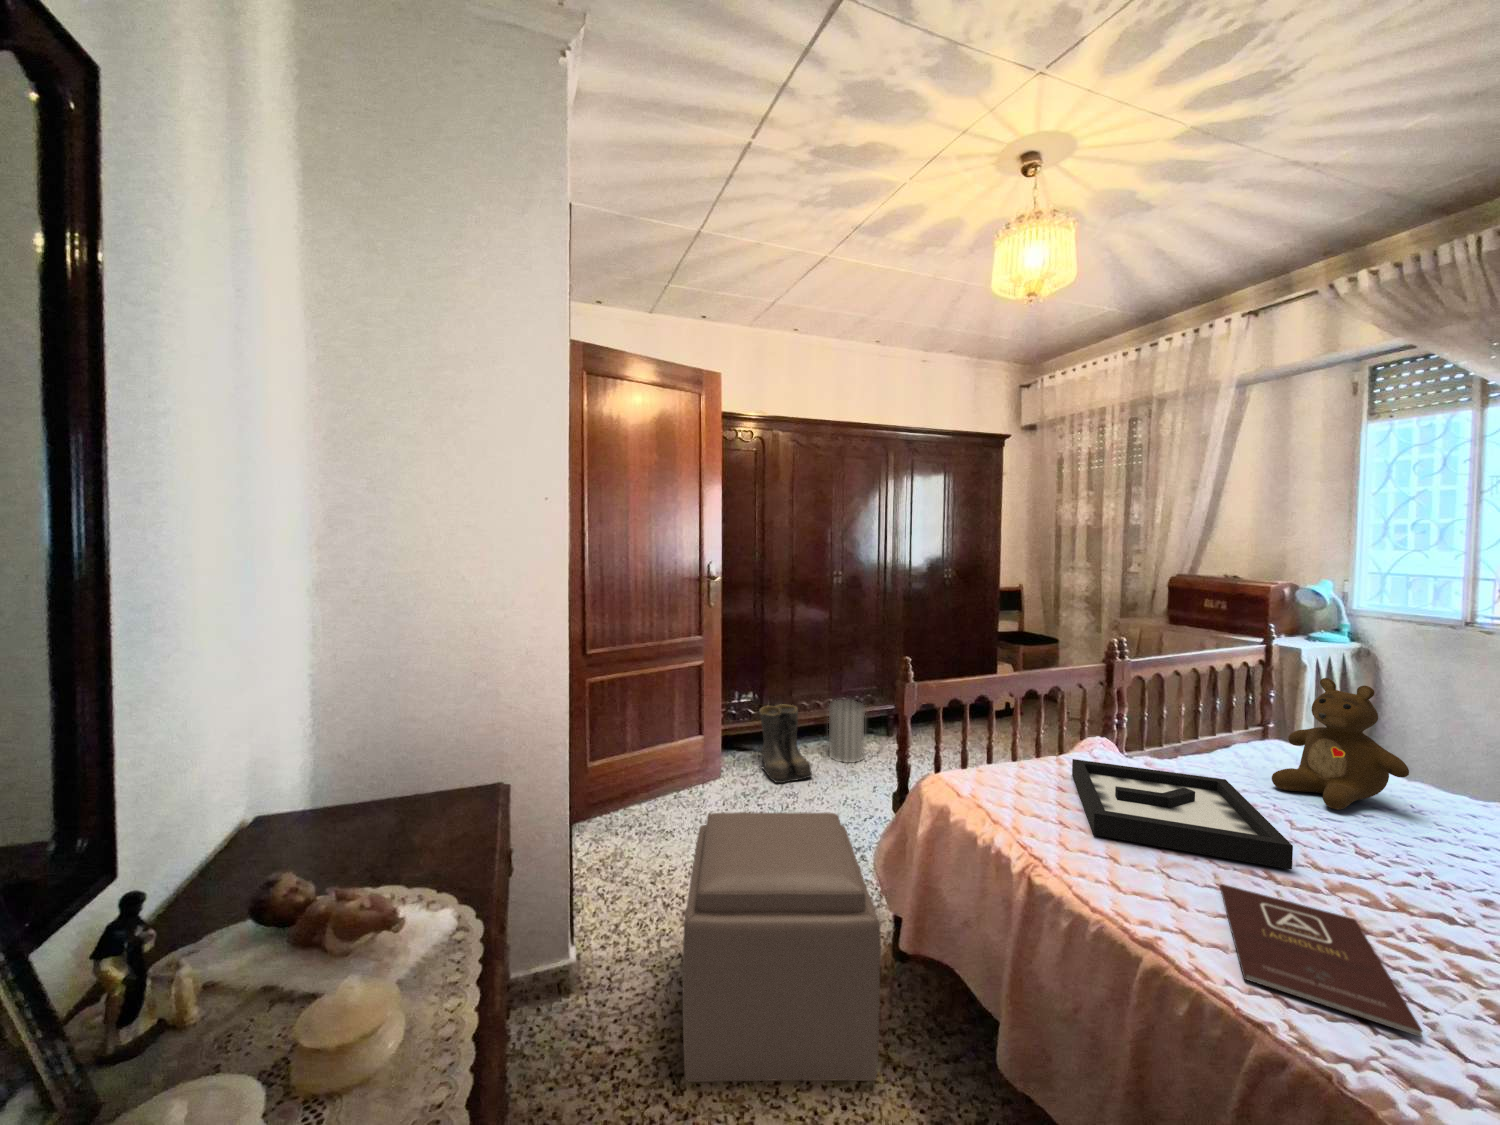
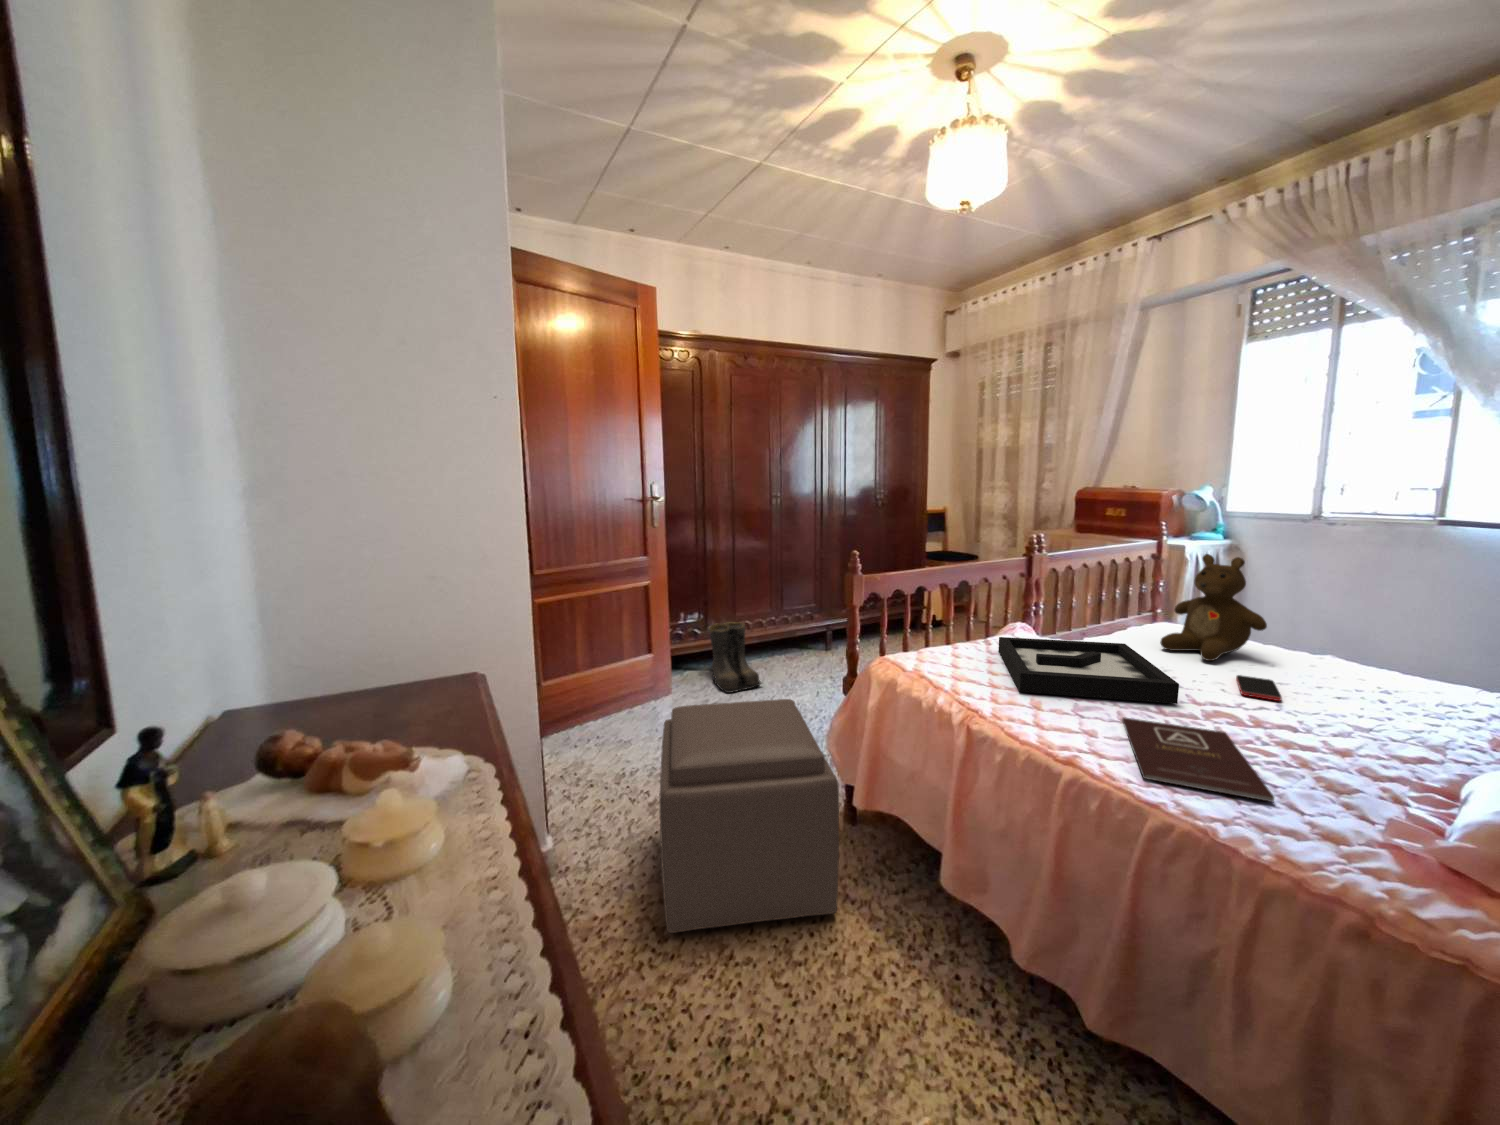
wastebasket: present [829,700,865,763] -> none [774,616,807,672]
smartphone: none [1371,834,1432,877] -> present [1236,675,1282,701]

